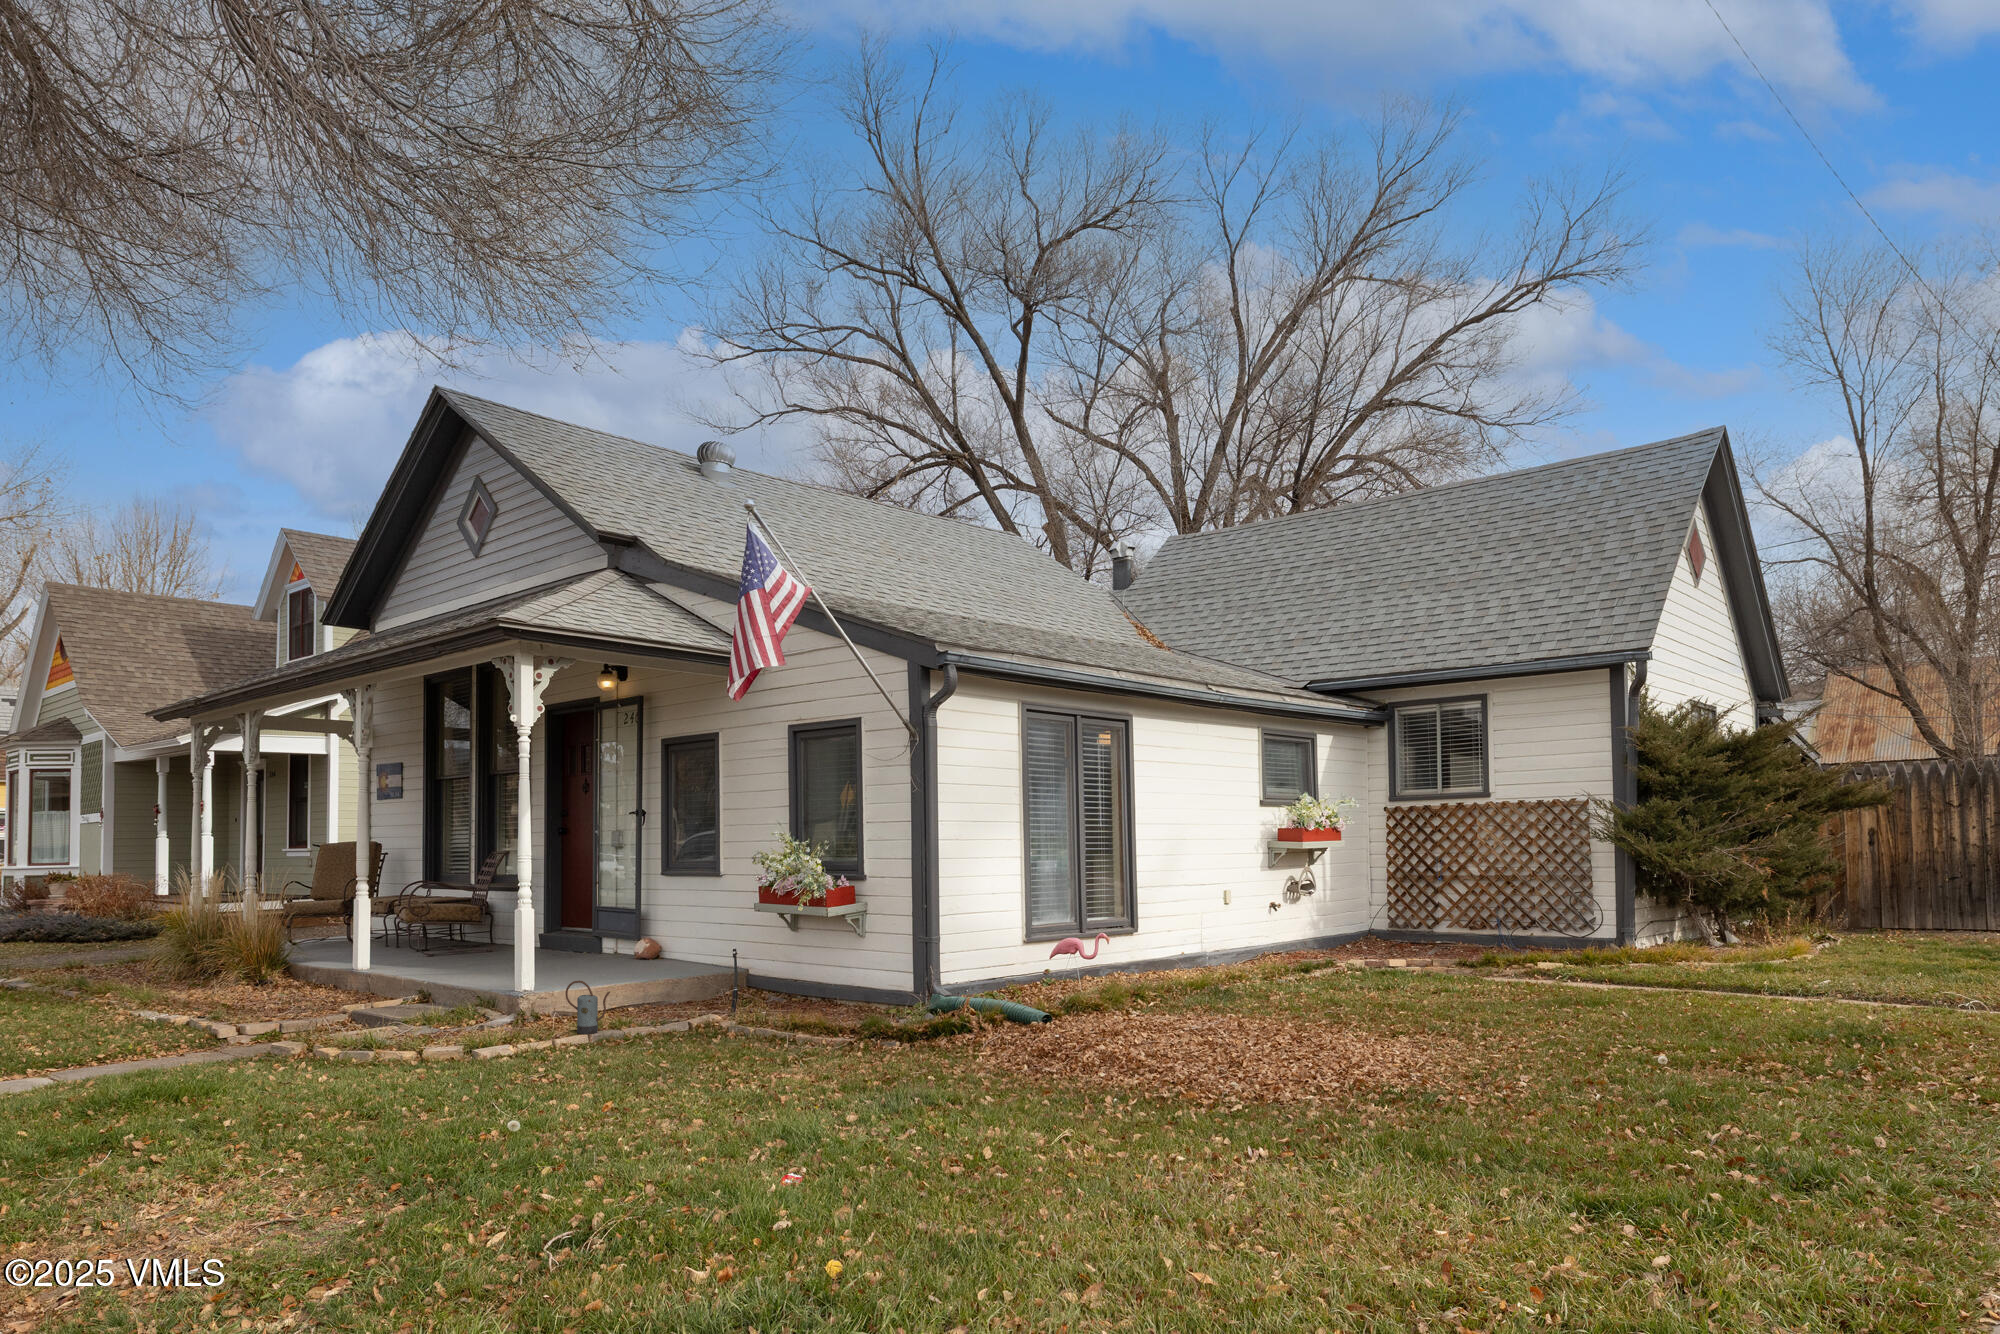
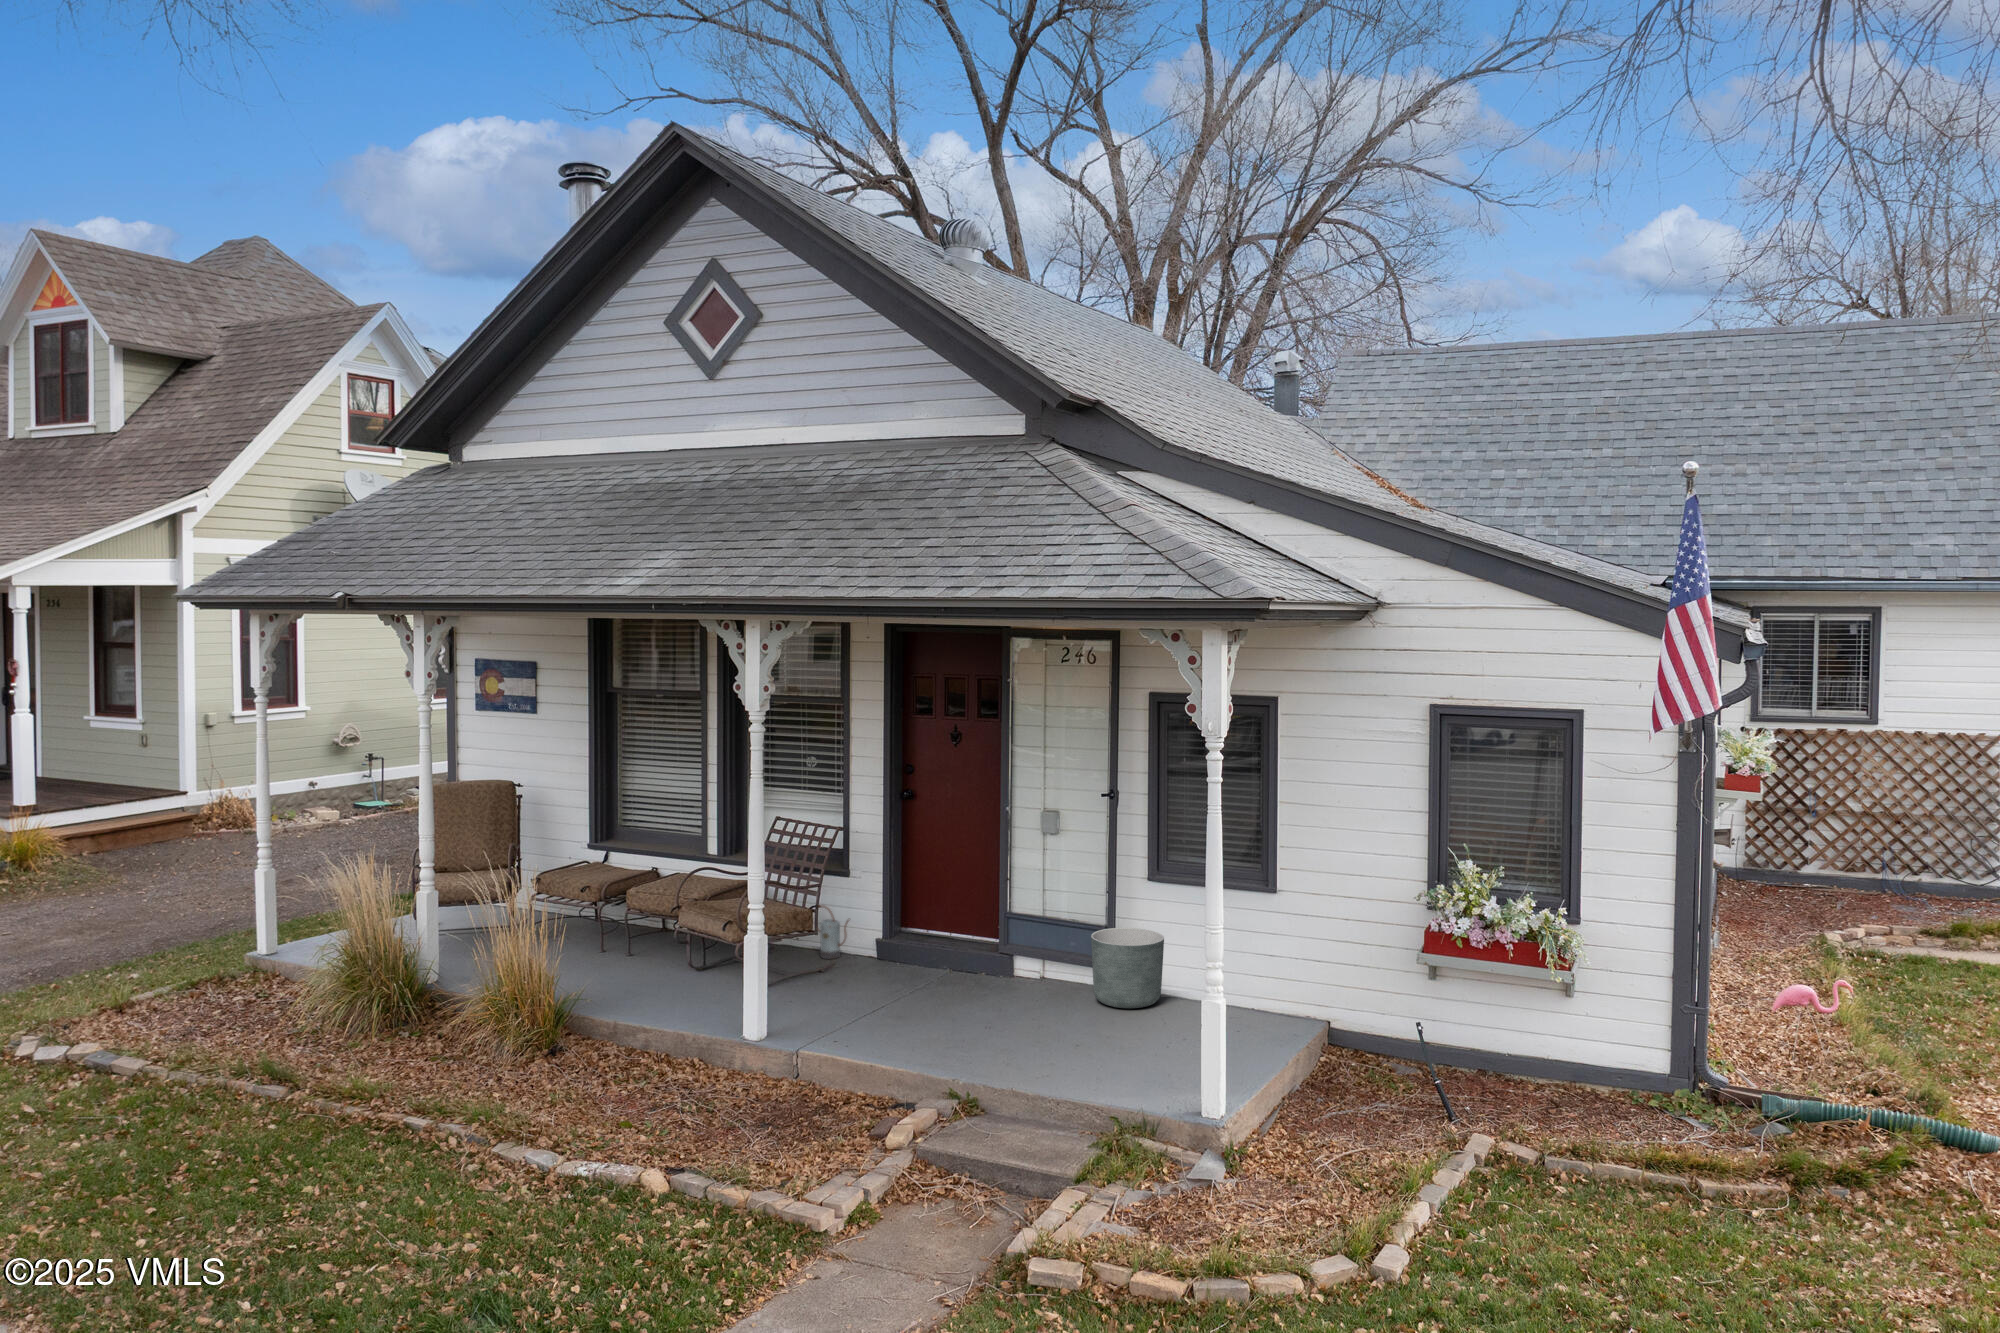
planter: none [870,976,936,1045] -> present [1091,928,1164,1008]

